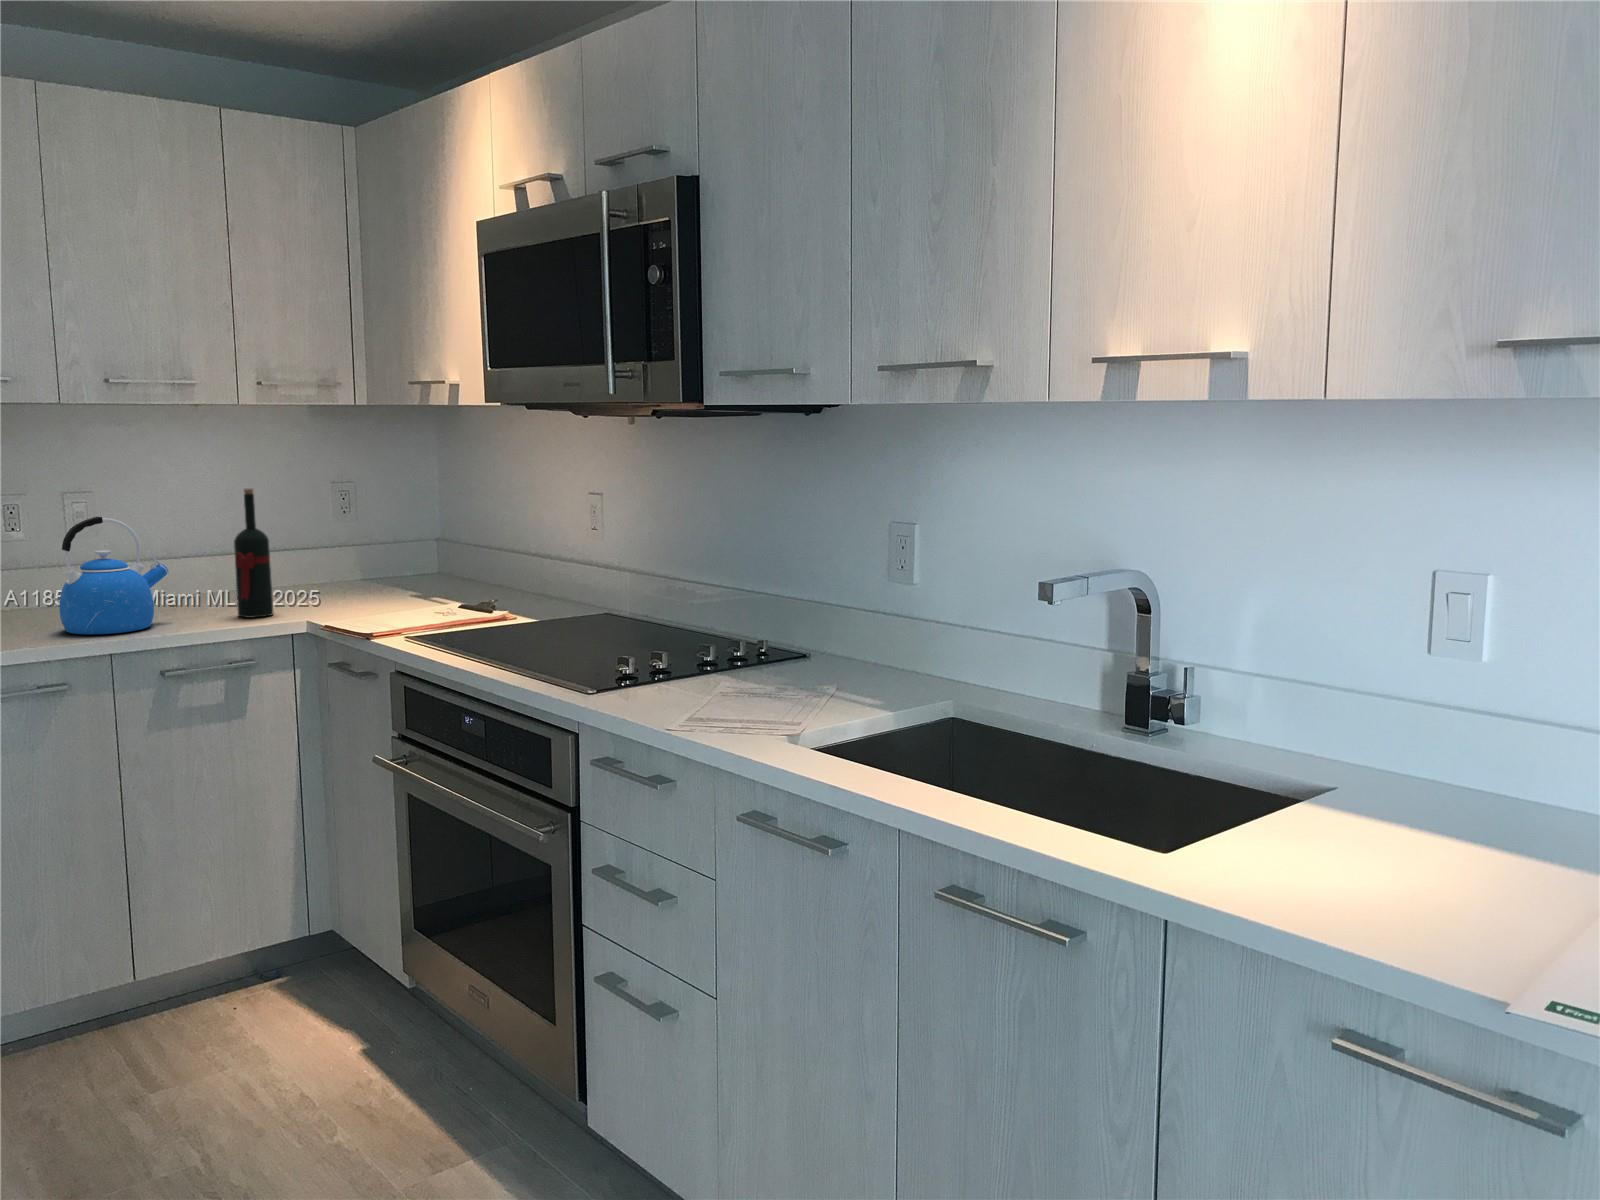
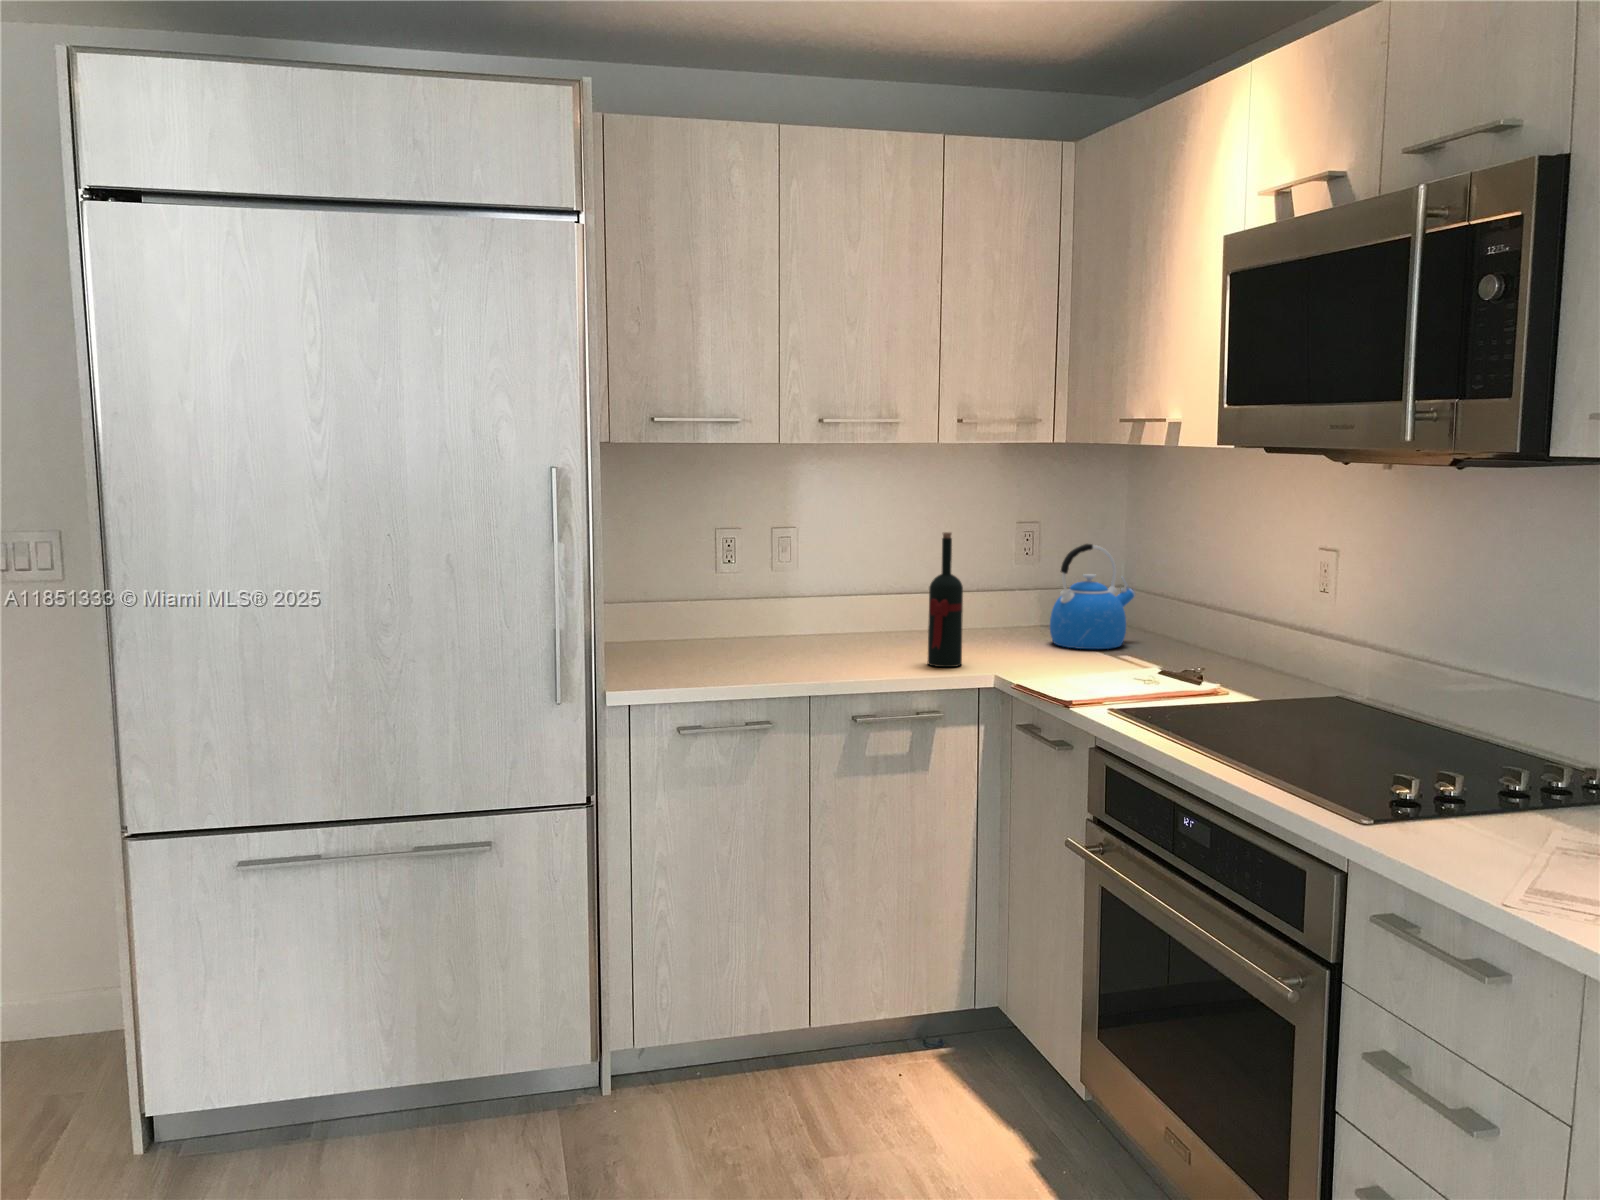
kettle: present [59,517,168,635] -> present [1050,544,1135,649]

